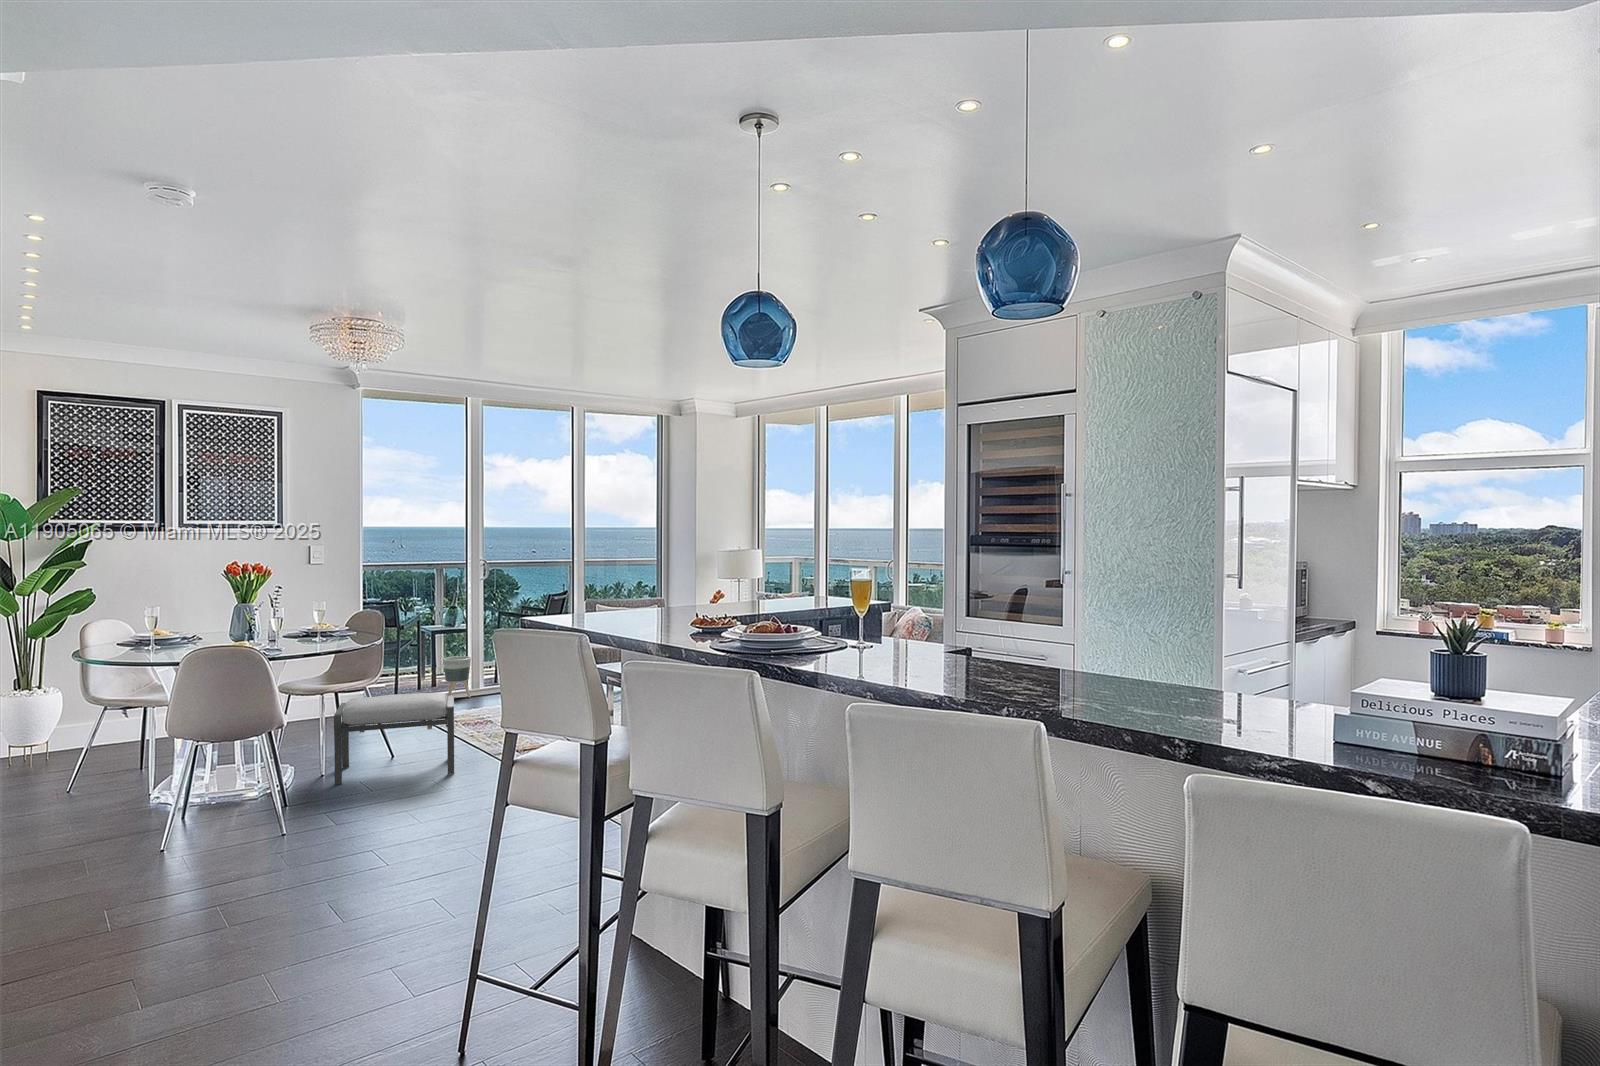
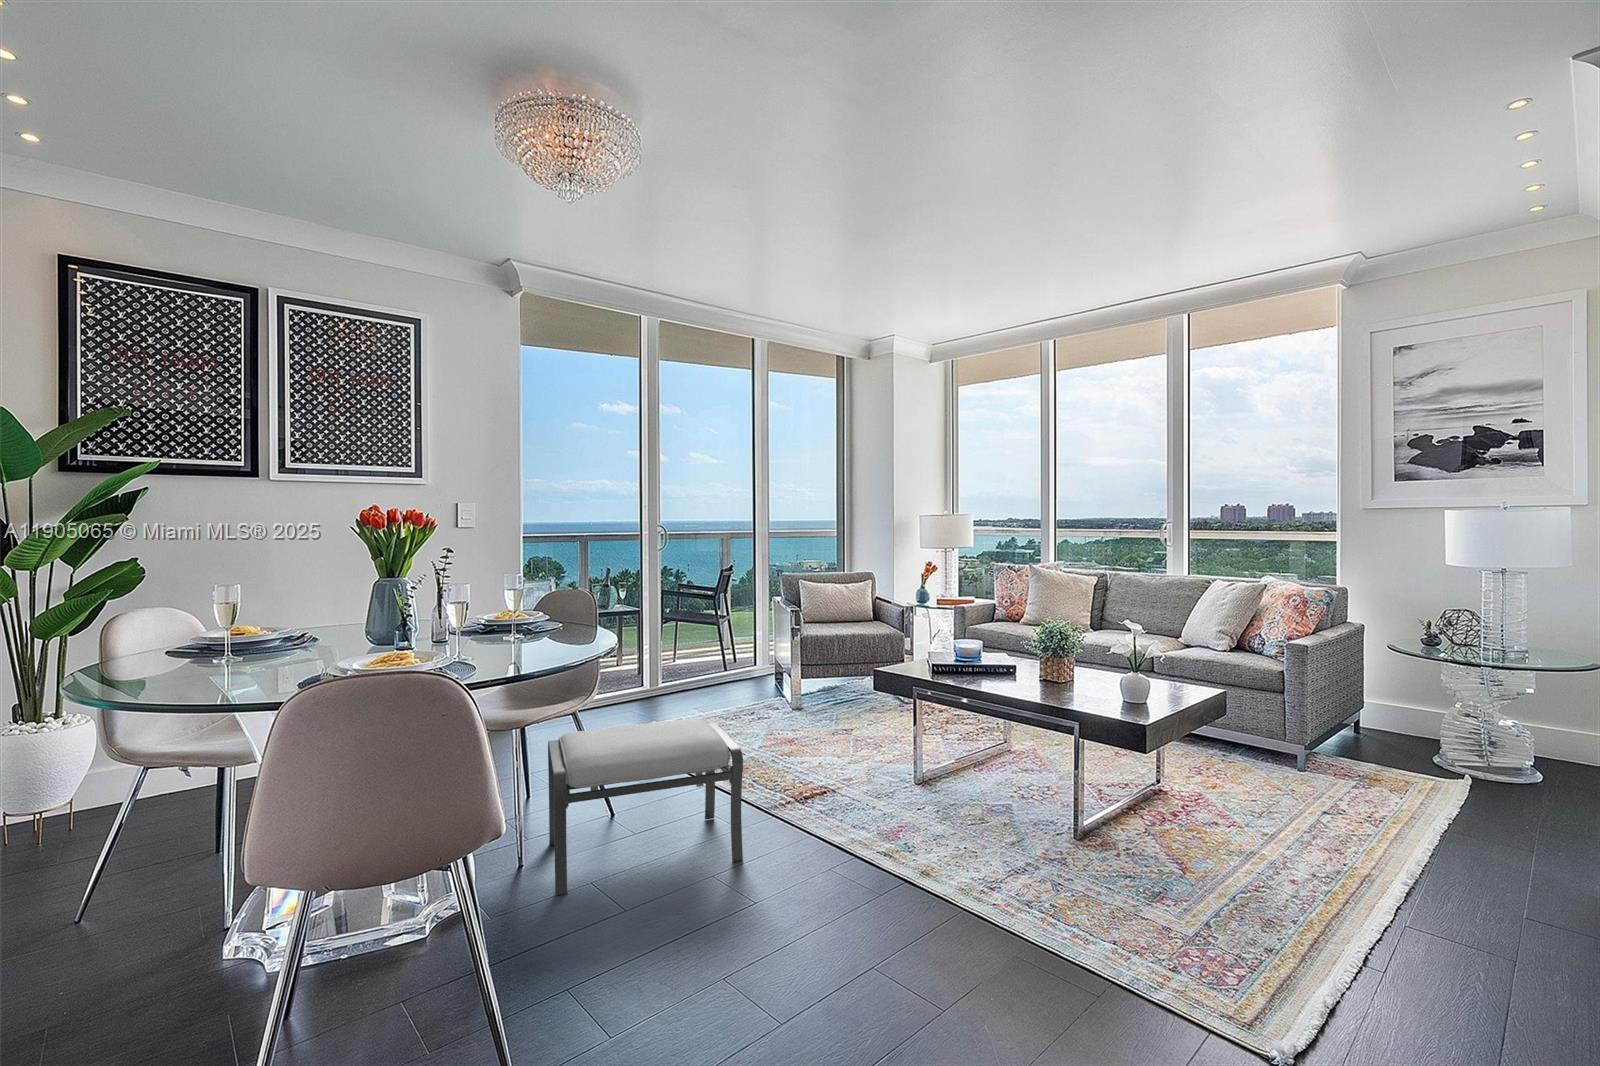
planter: present [443,656,471,698] -> none [618,645,652,701]

